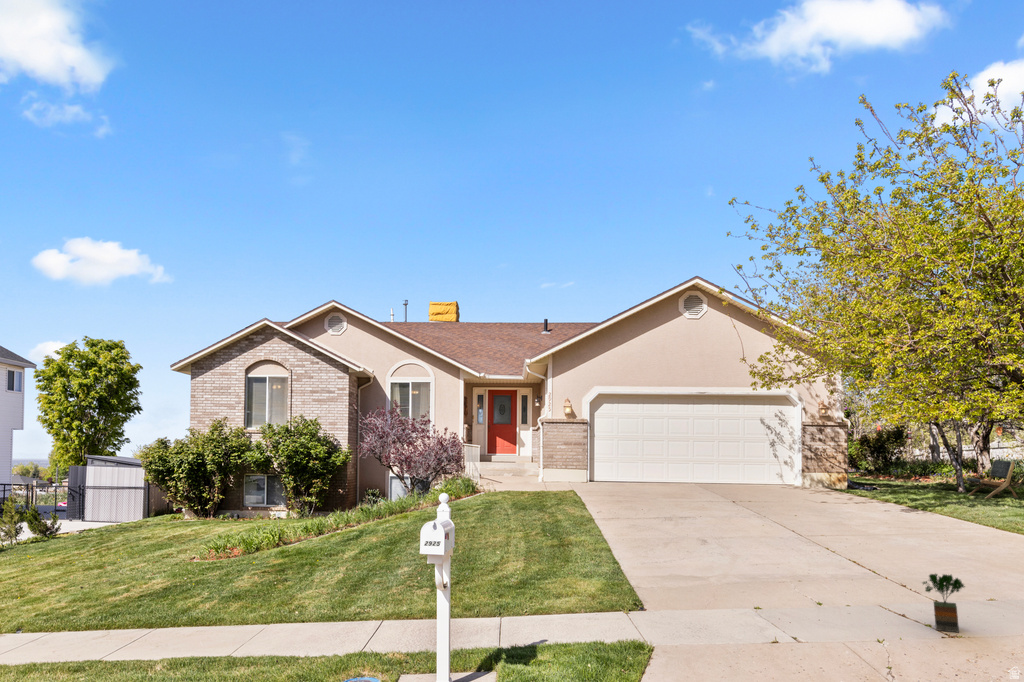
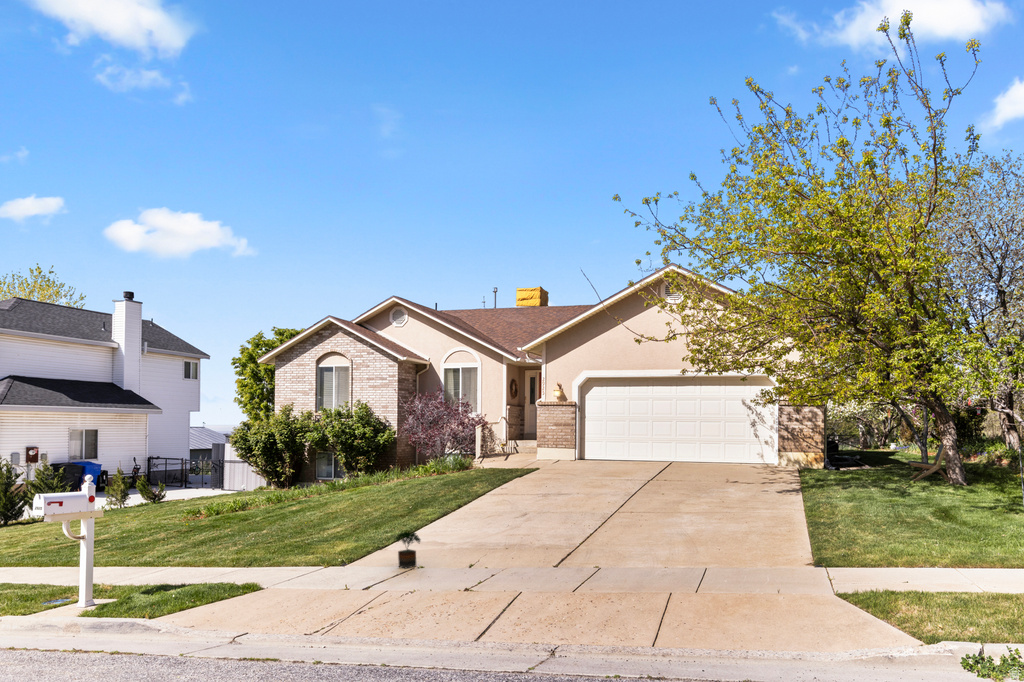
potted tree: present [923,574,965,632] -> present [396,532,420,568]

